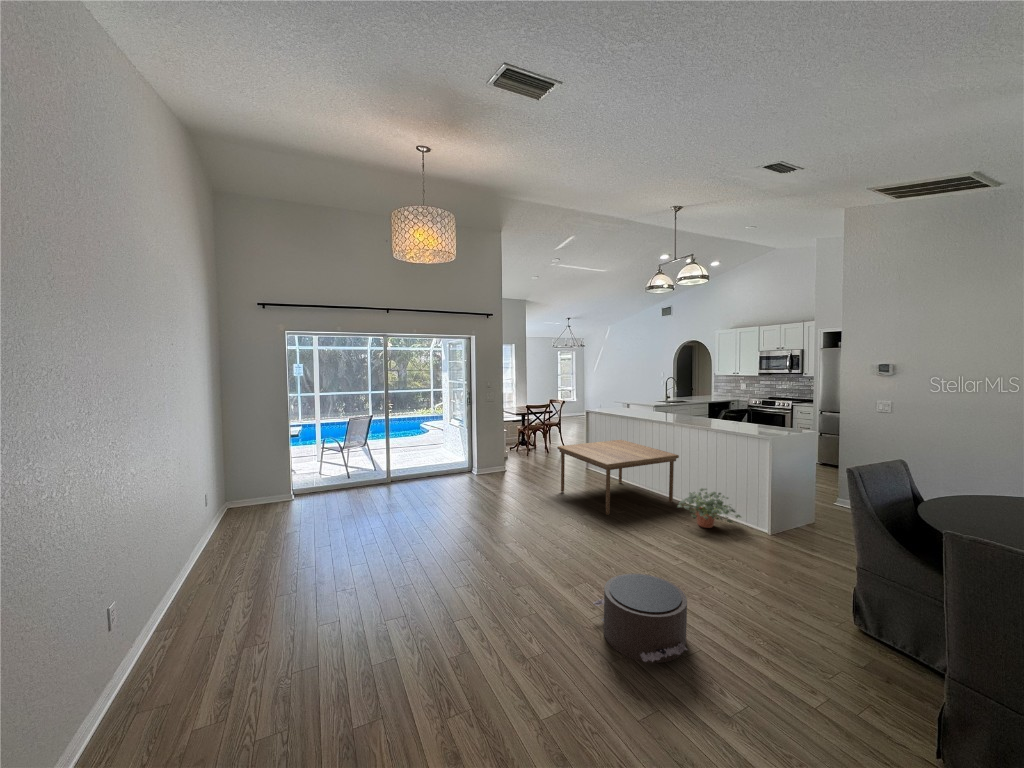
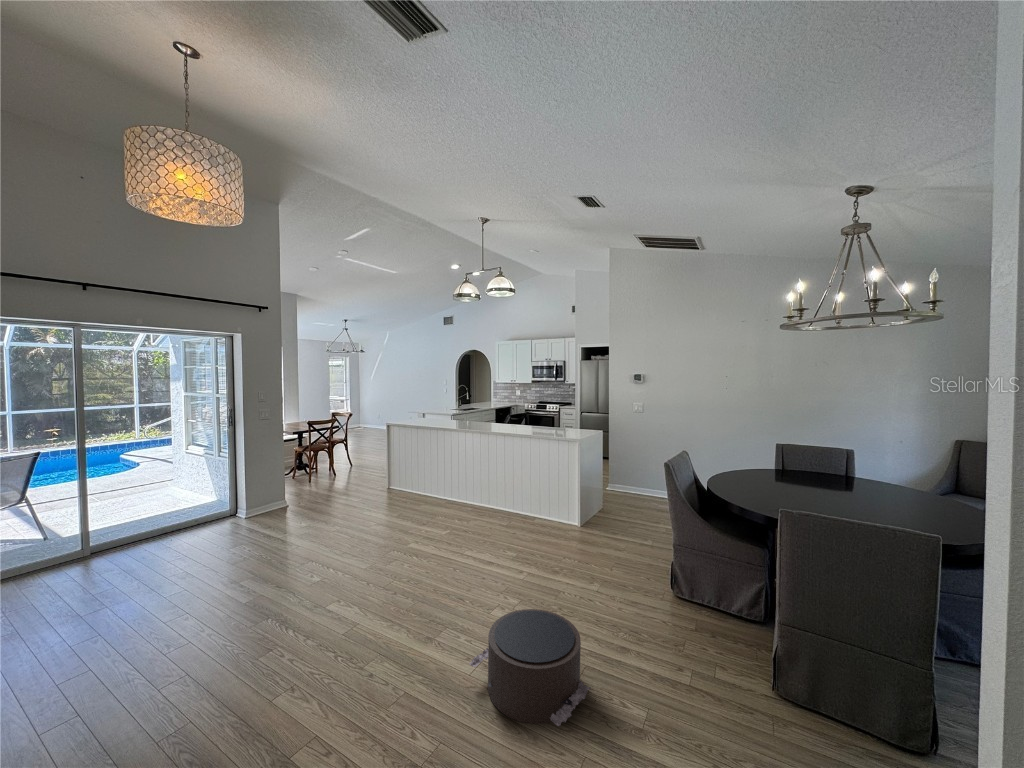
coffee table: present [557,440,679,515] -> none [363,452,494,540]
potted plant: present [678,488,741,528] -> none [505,494,562,533]

